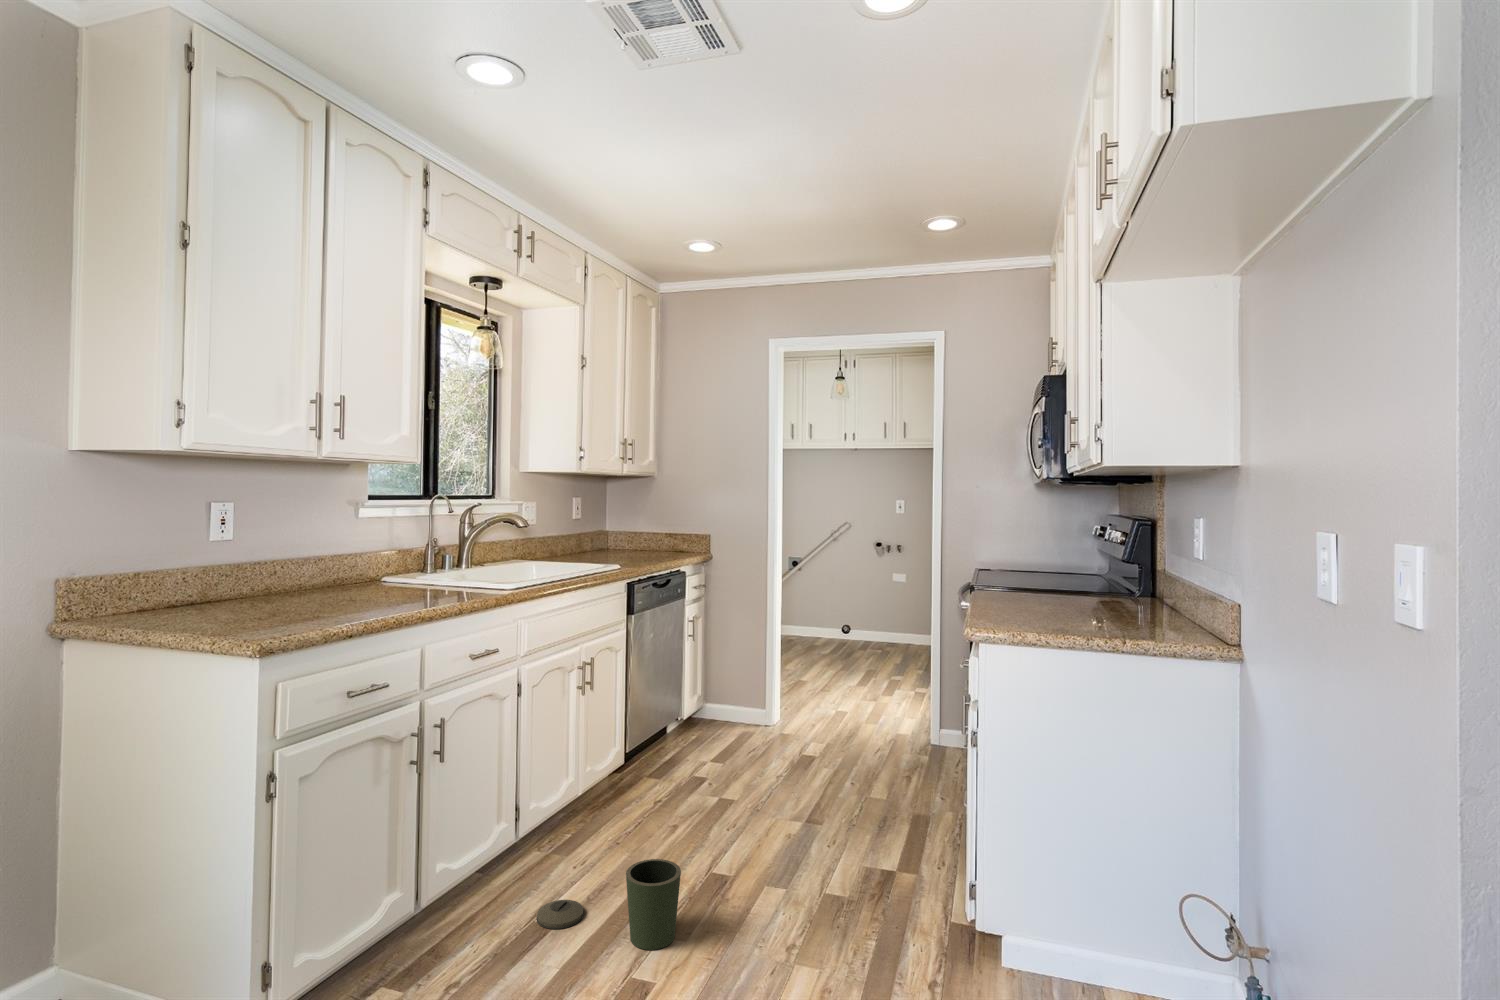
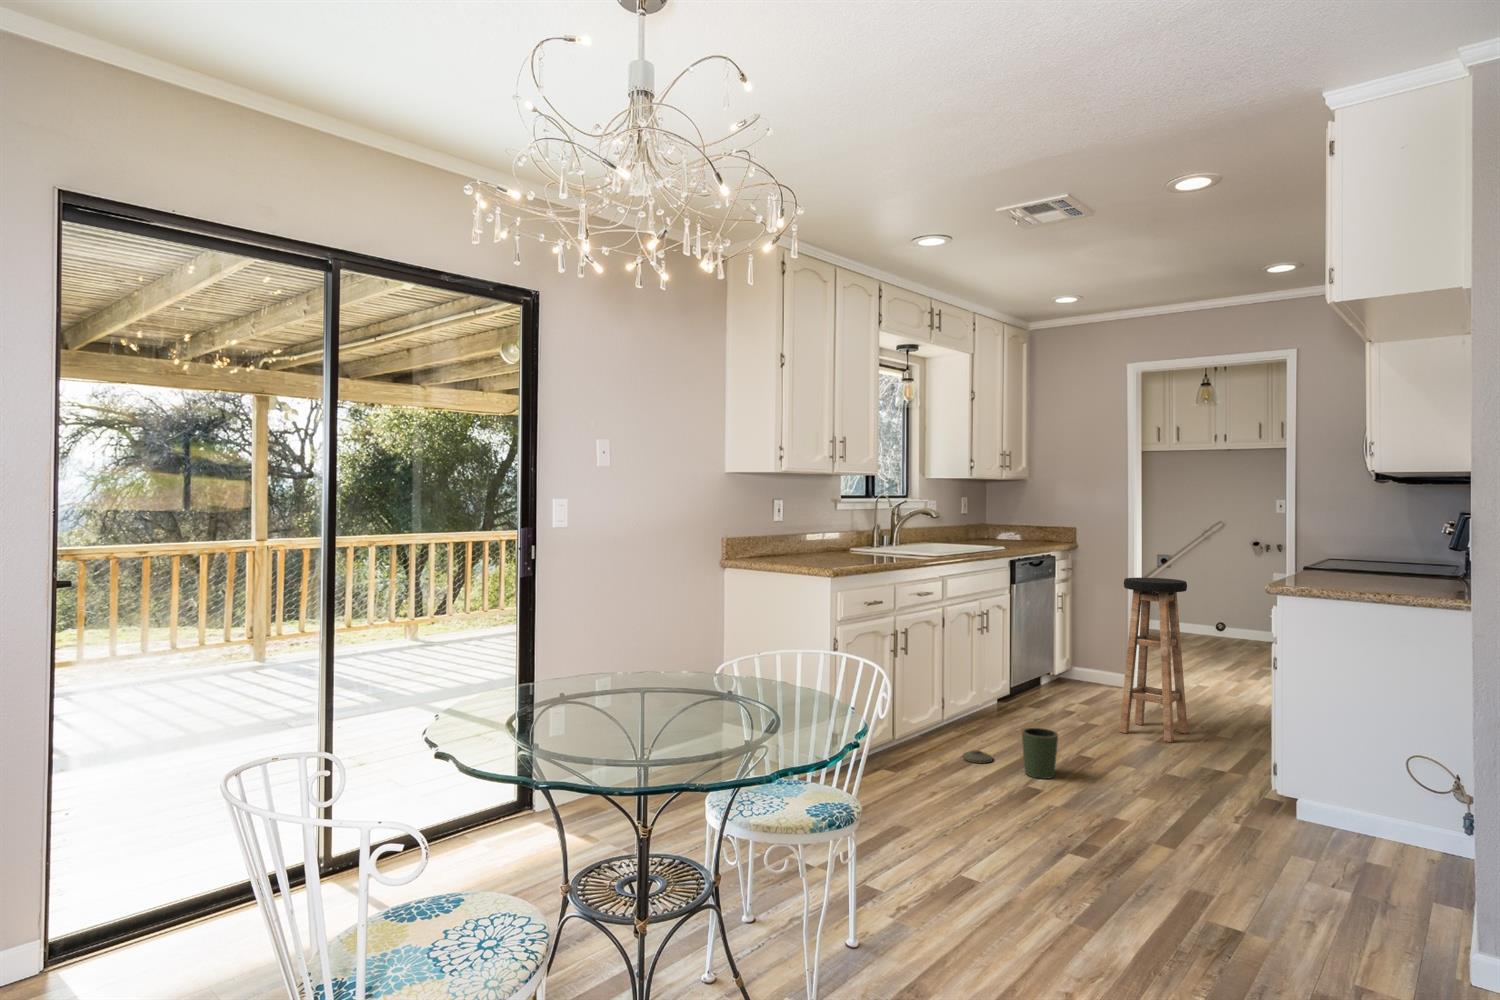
bar stool: none [761,603,841,821] -> present [1119,577,1188,742]

